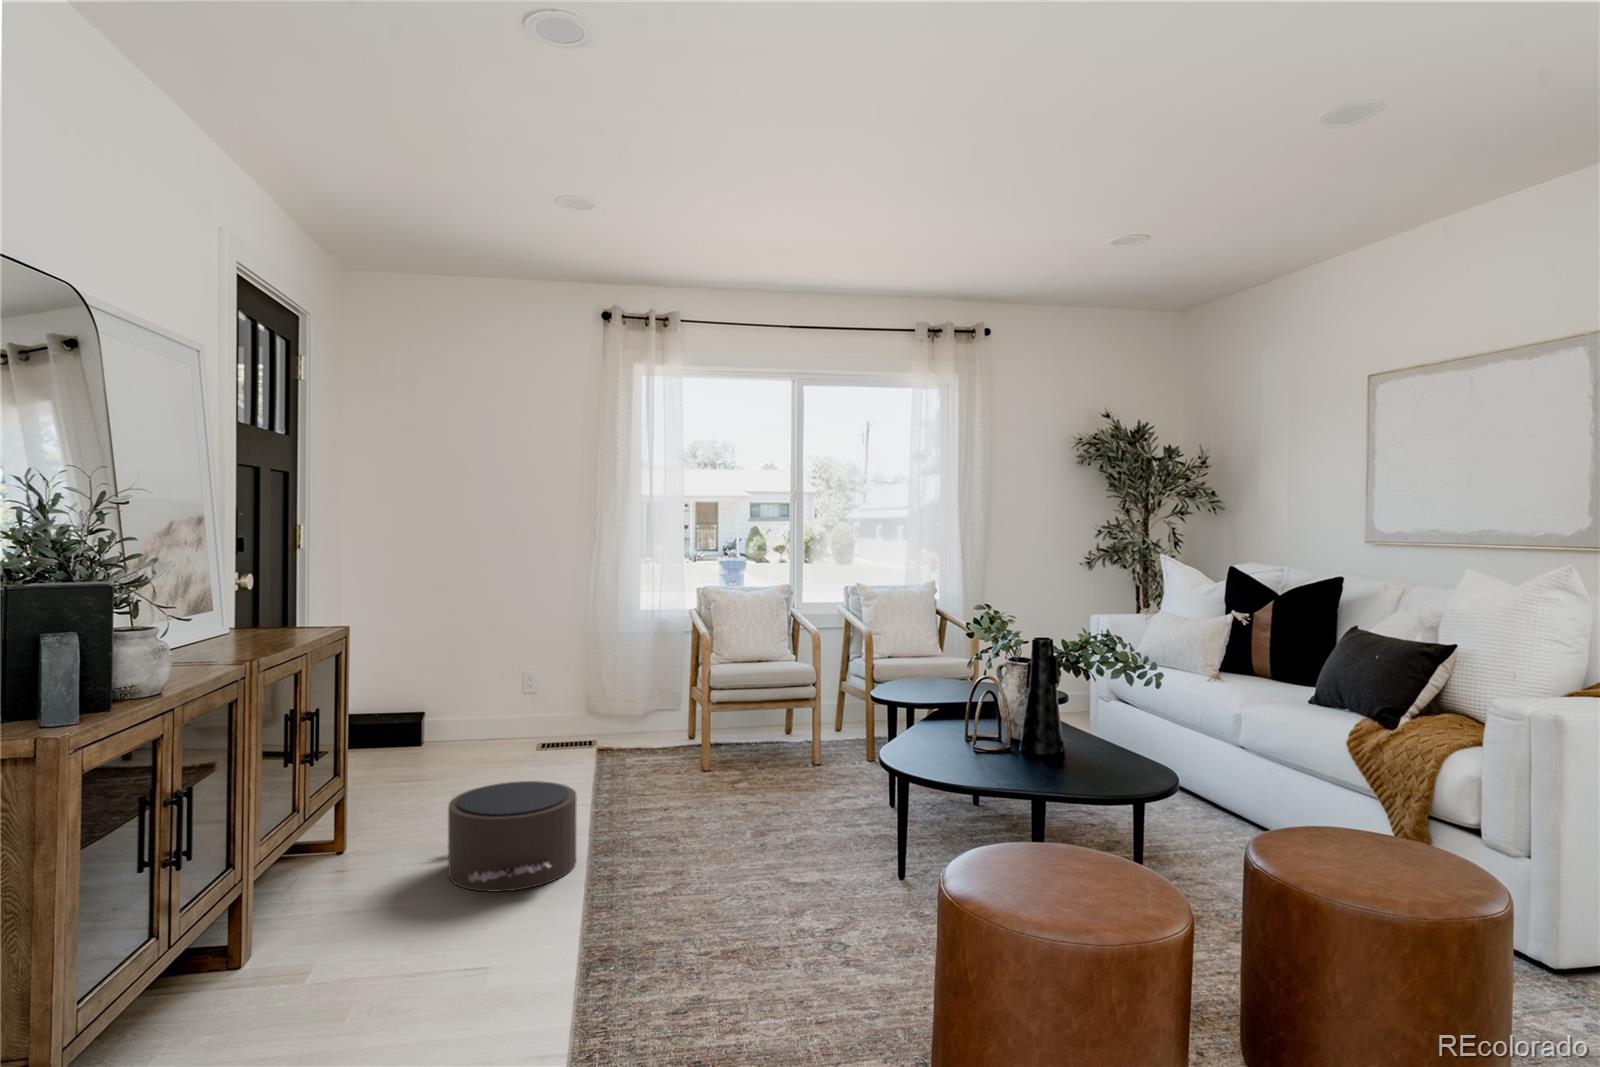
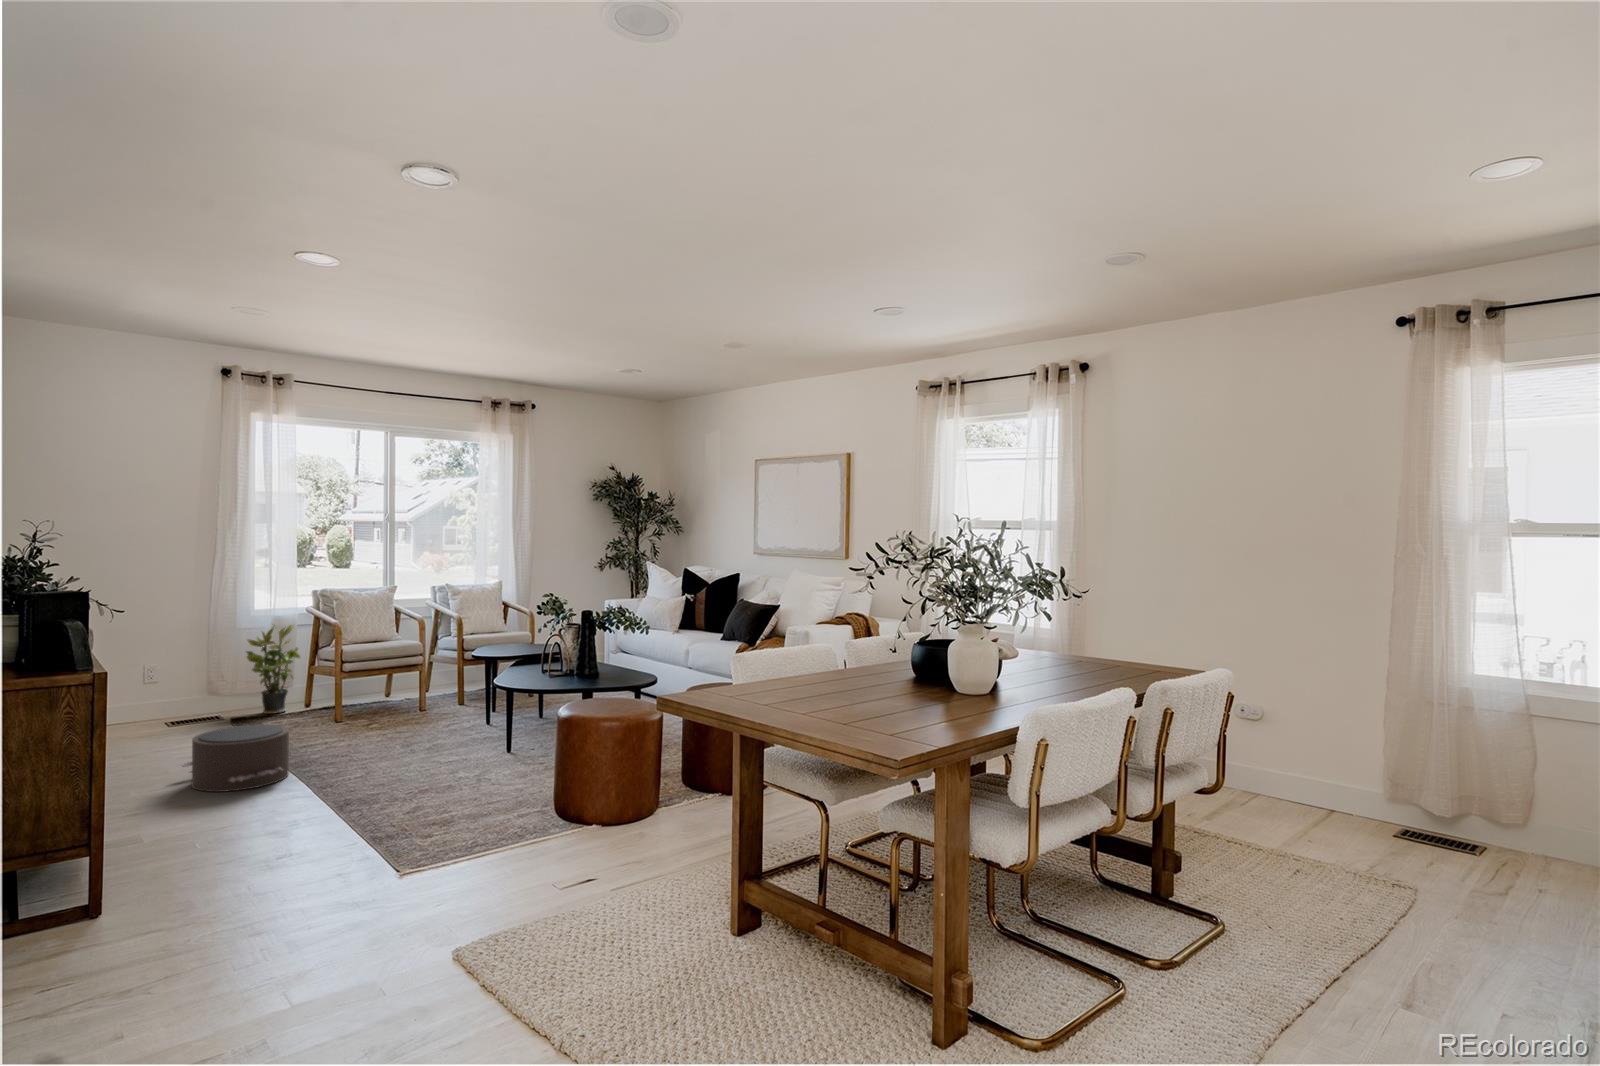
potted plant: none [616,628,679,745] -> present [246,624,300,714]

